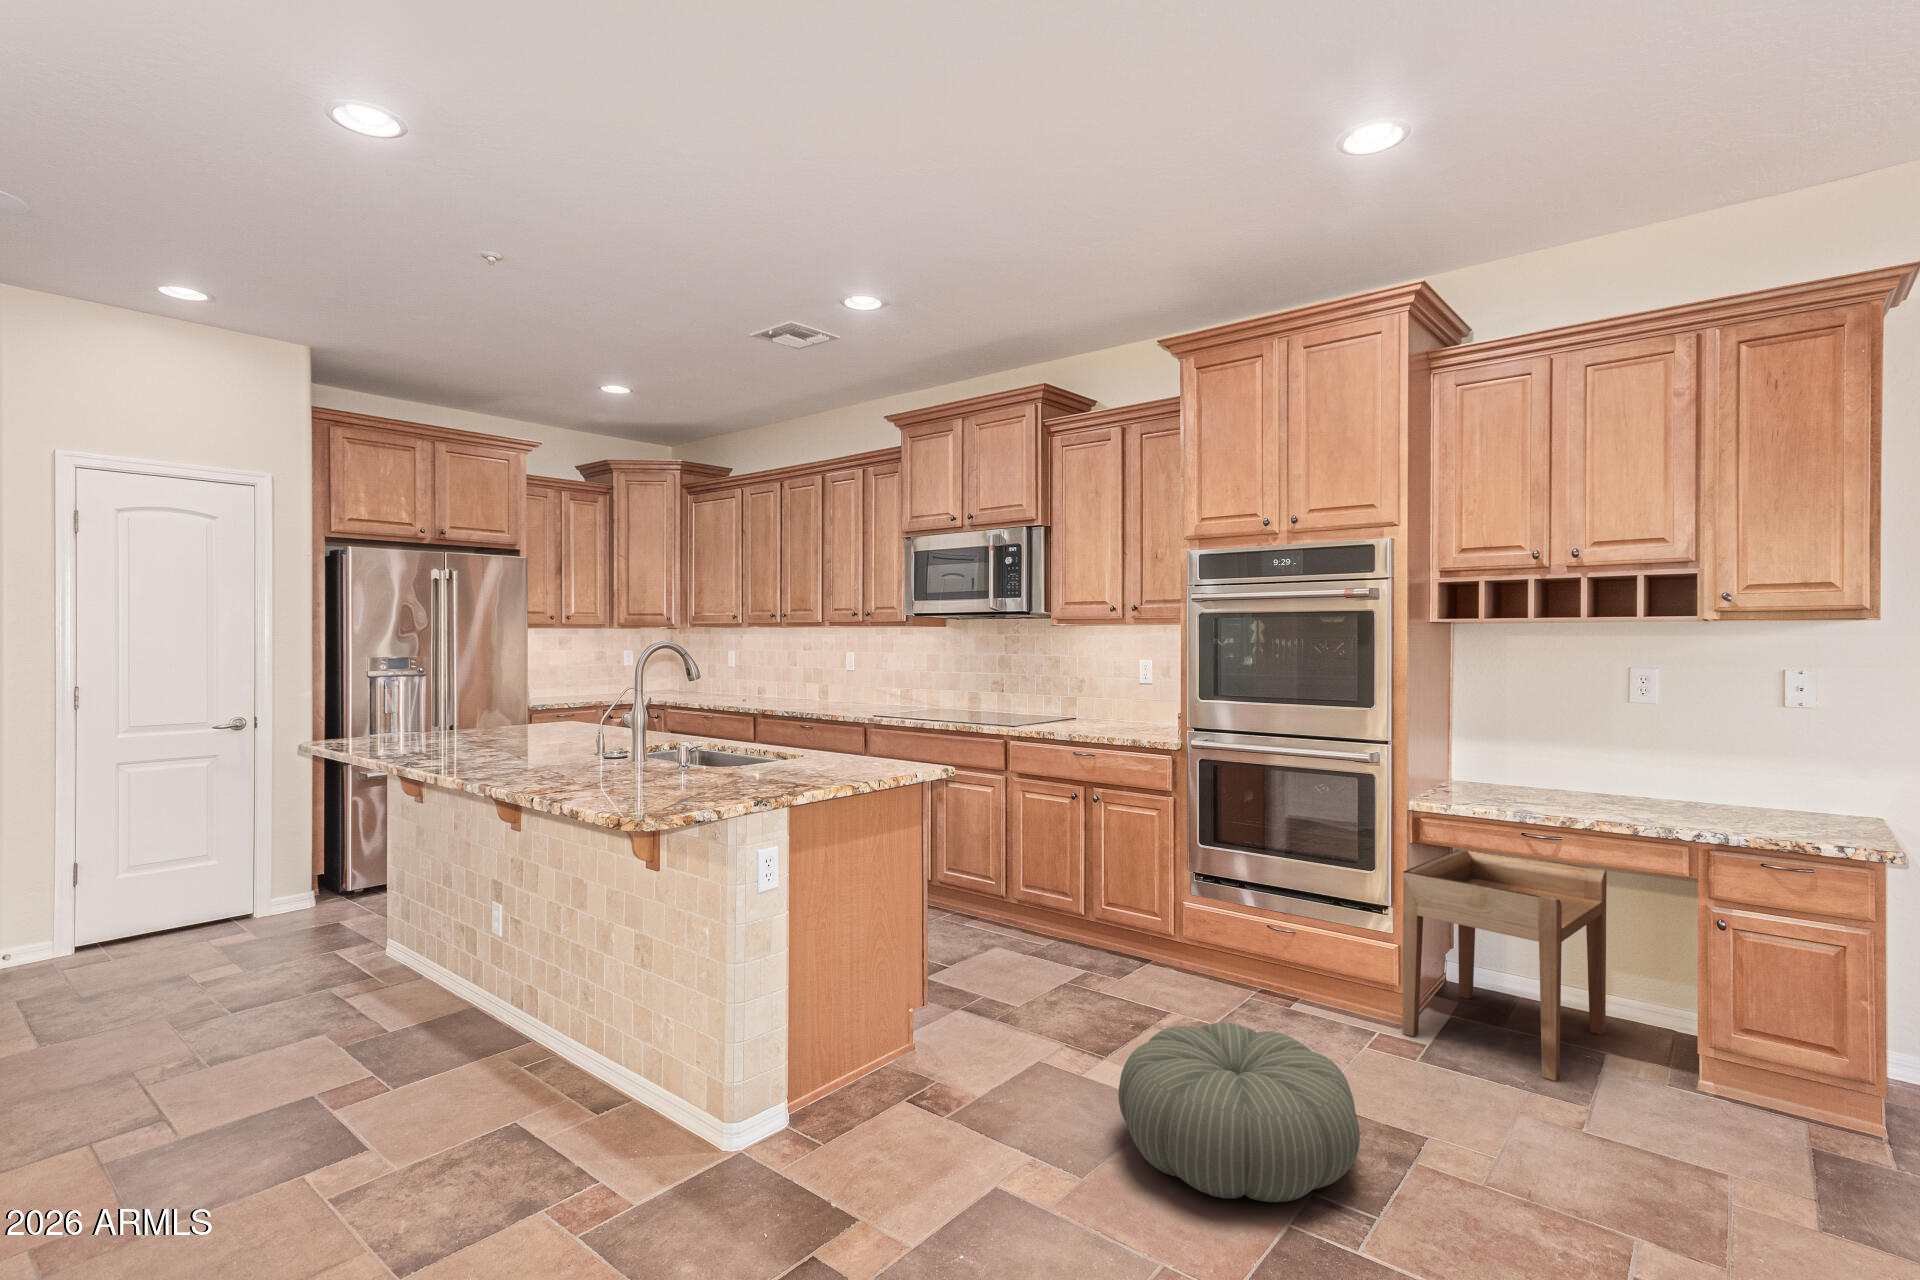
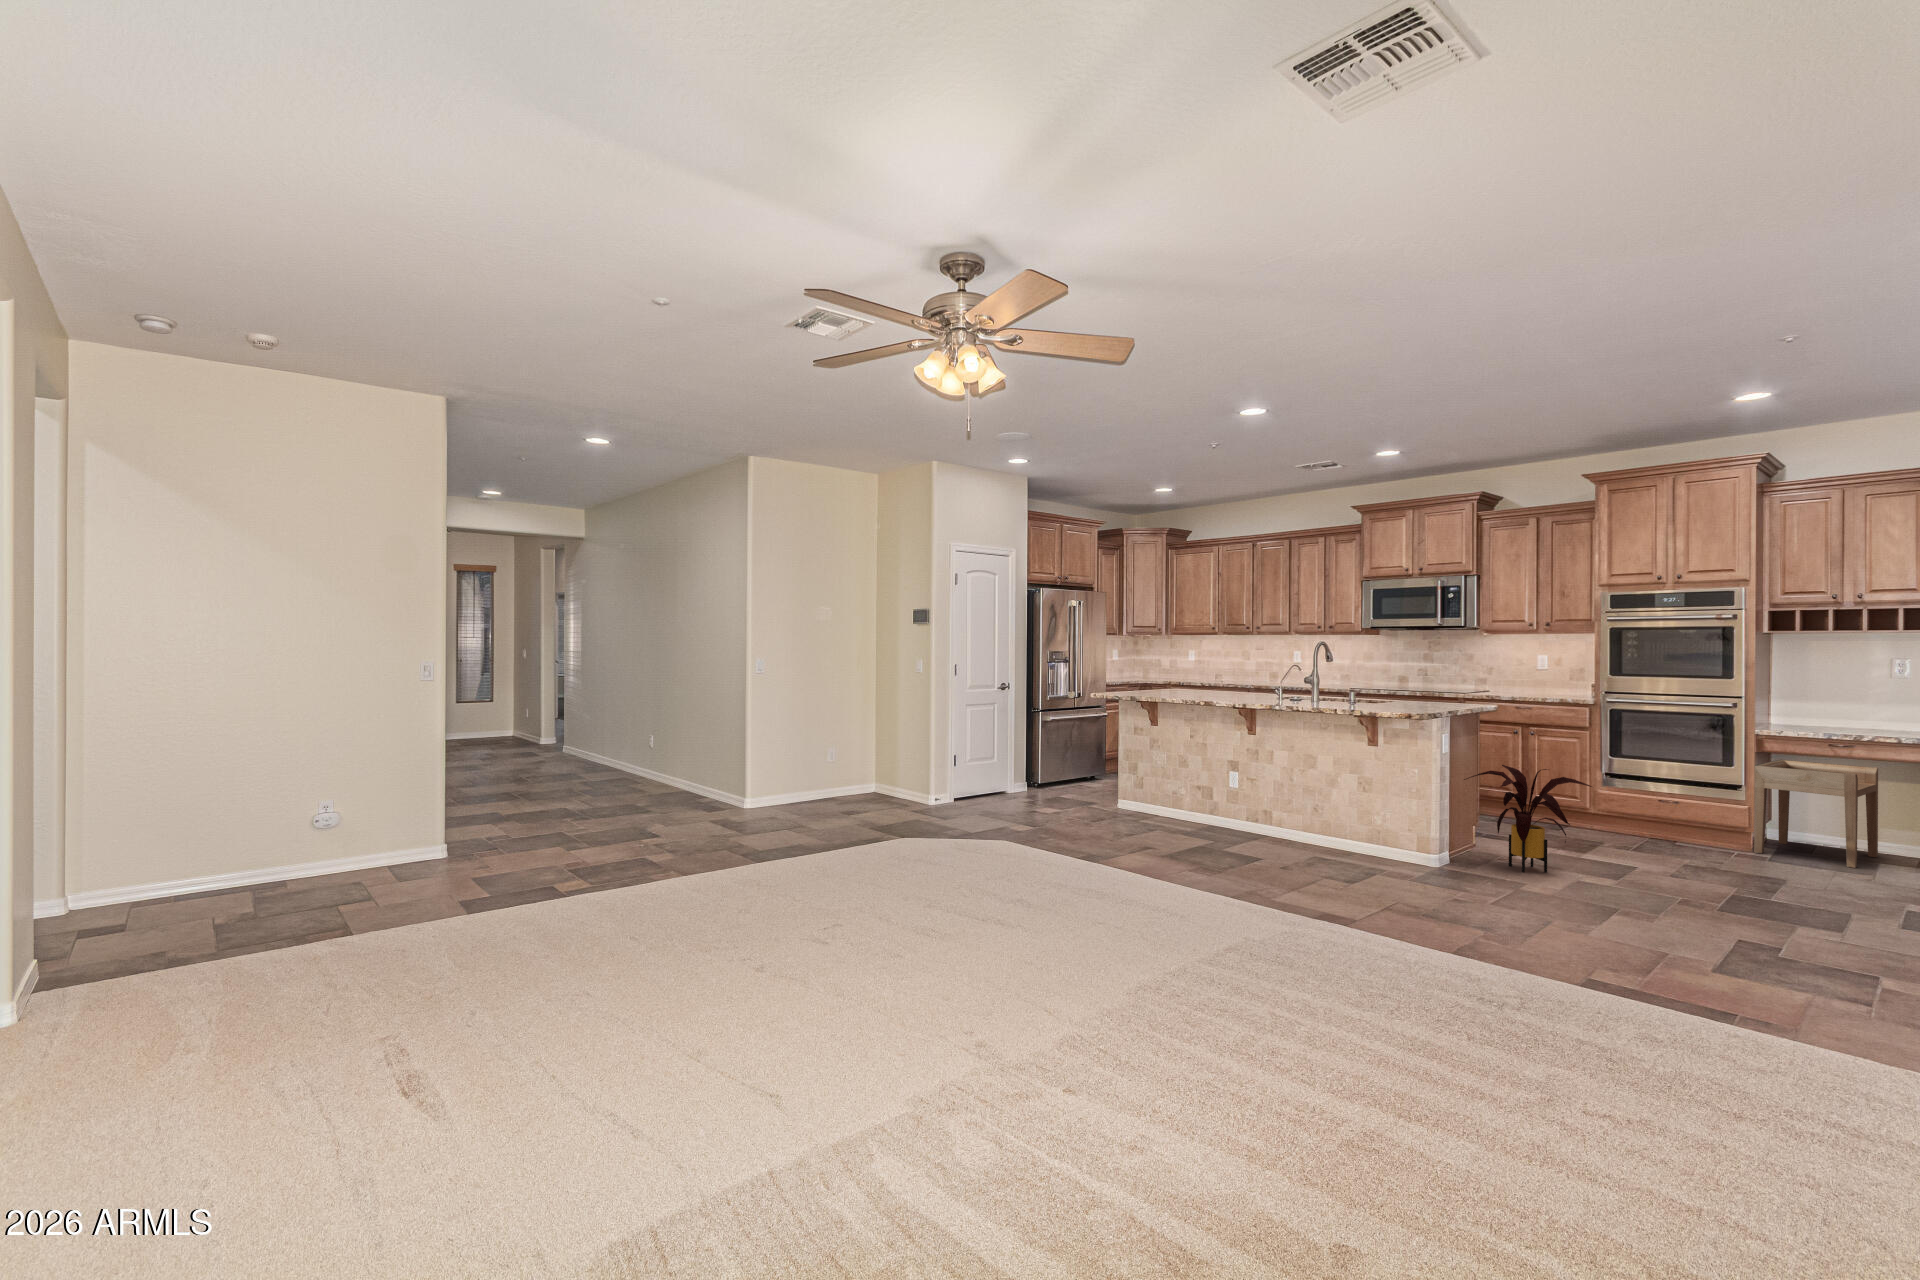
house plant: none [817,904,1034,1162] -> present [1464,765,1592,872]
pouf: present [1118,1023,1360,1202] -> none [1630,825,1769,887]

